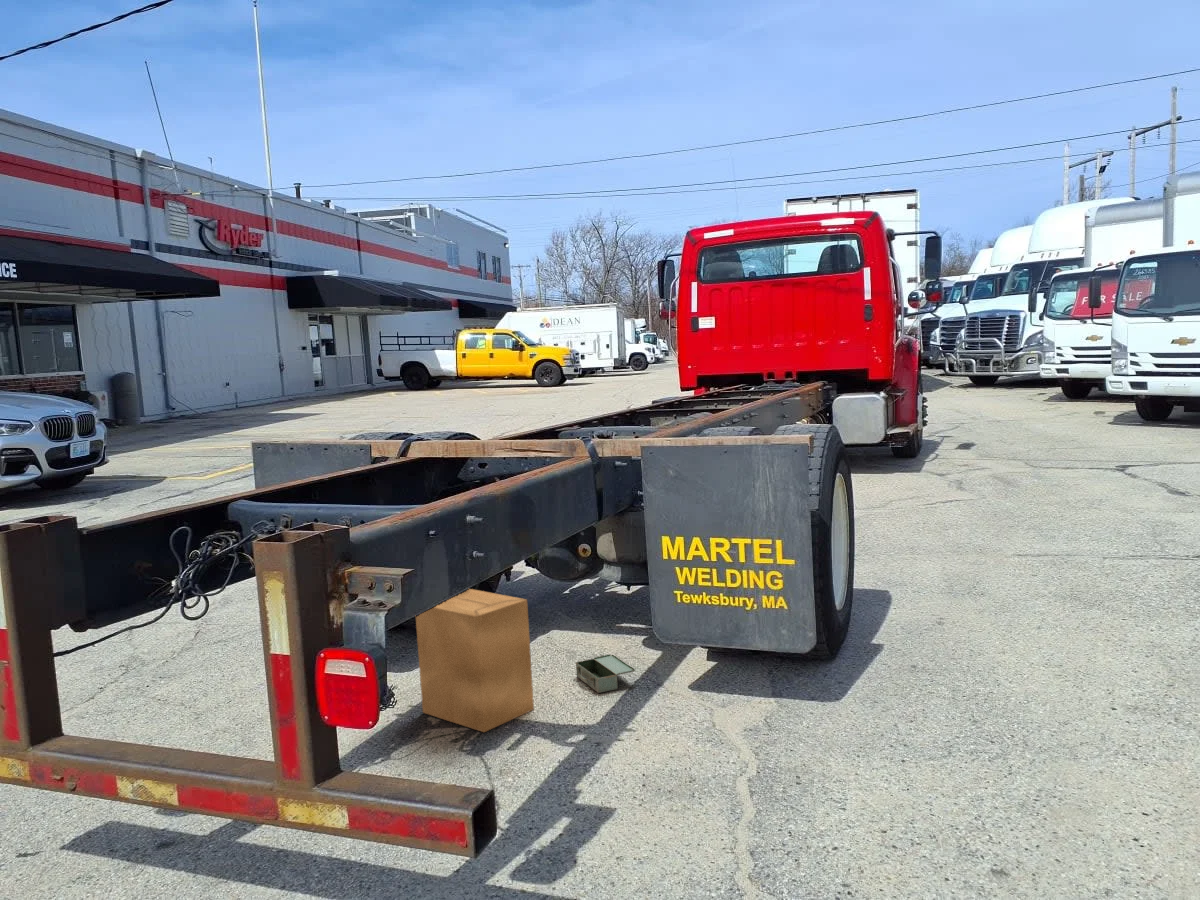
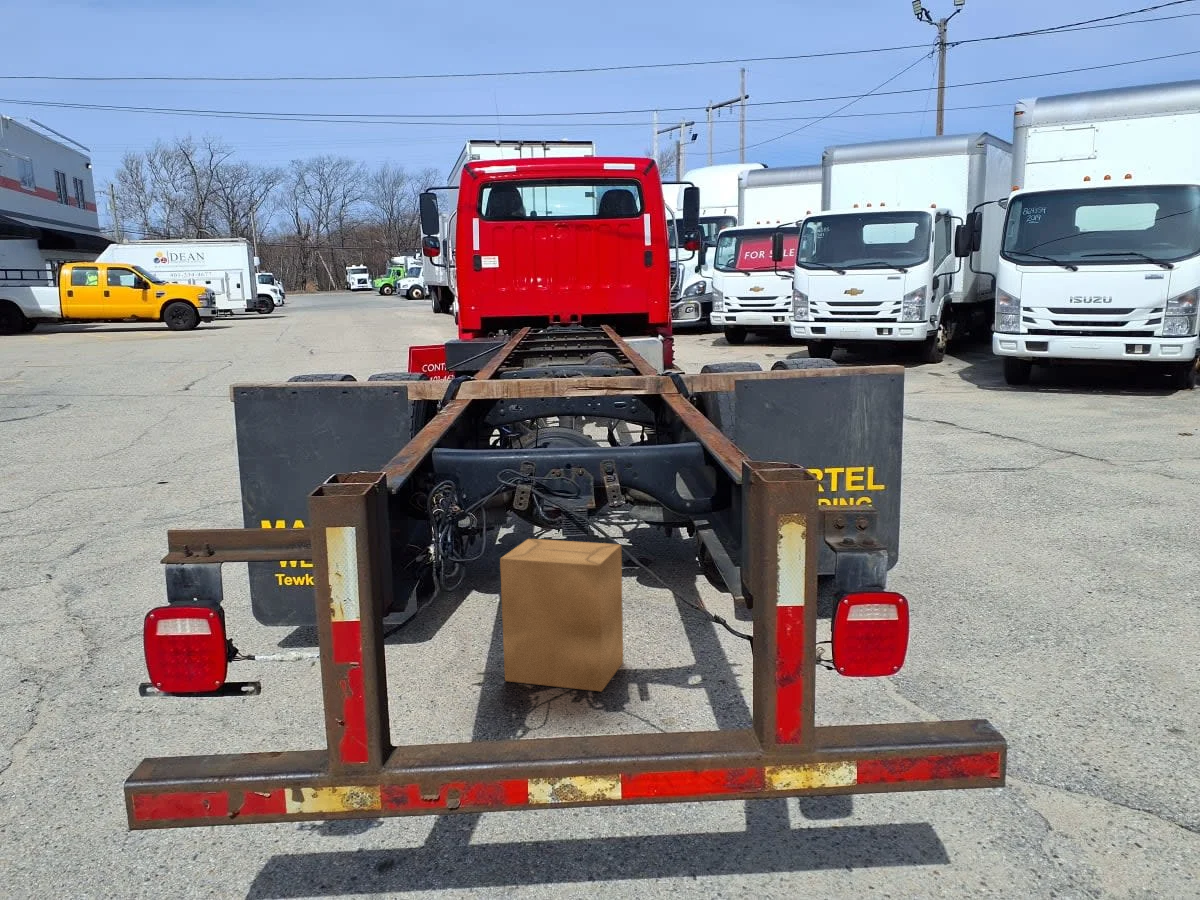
toolbox: present [576,655,635,693] -> none [626,598,698,638]

